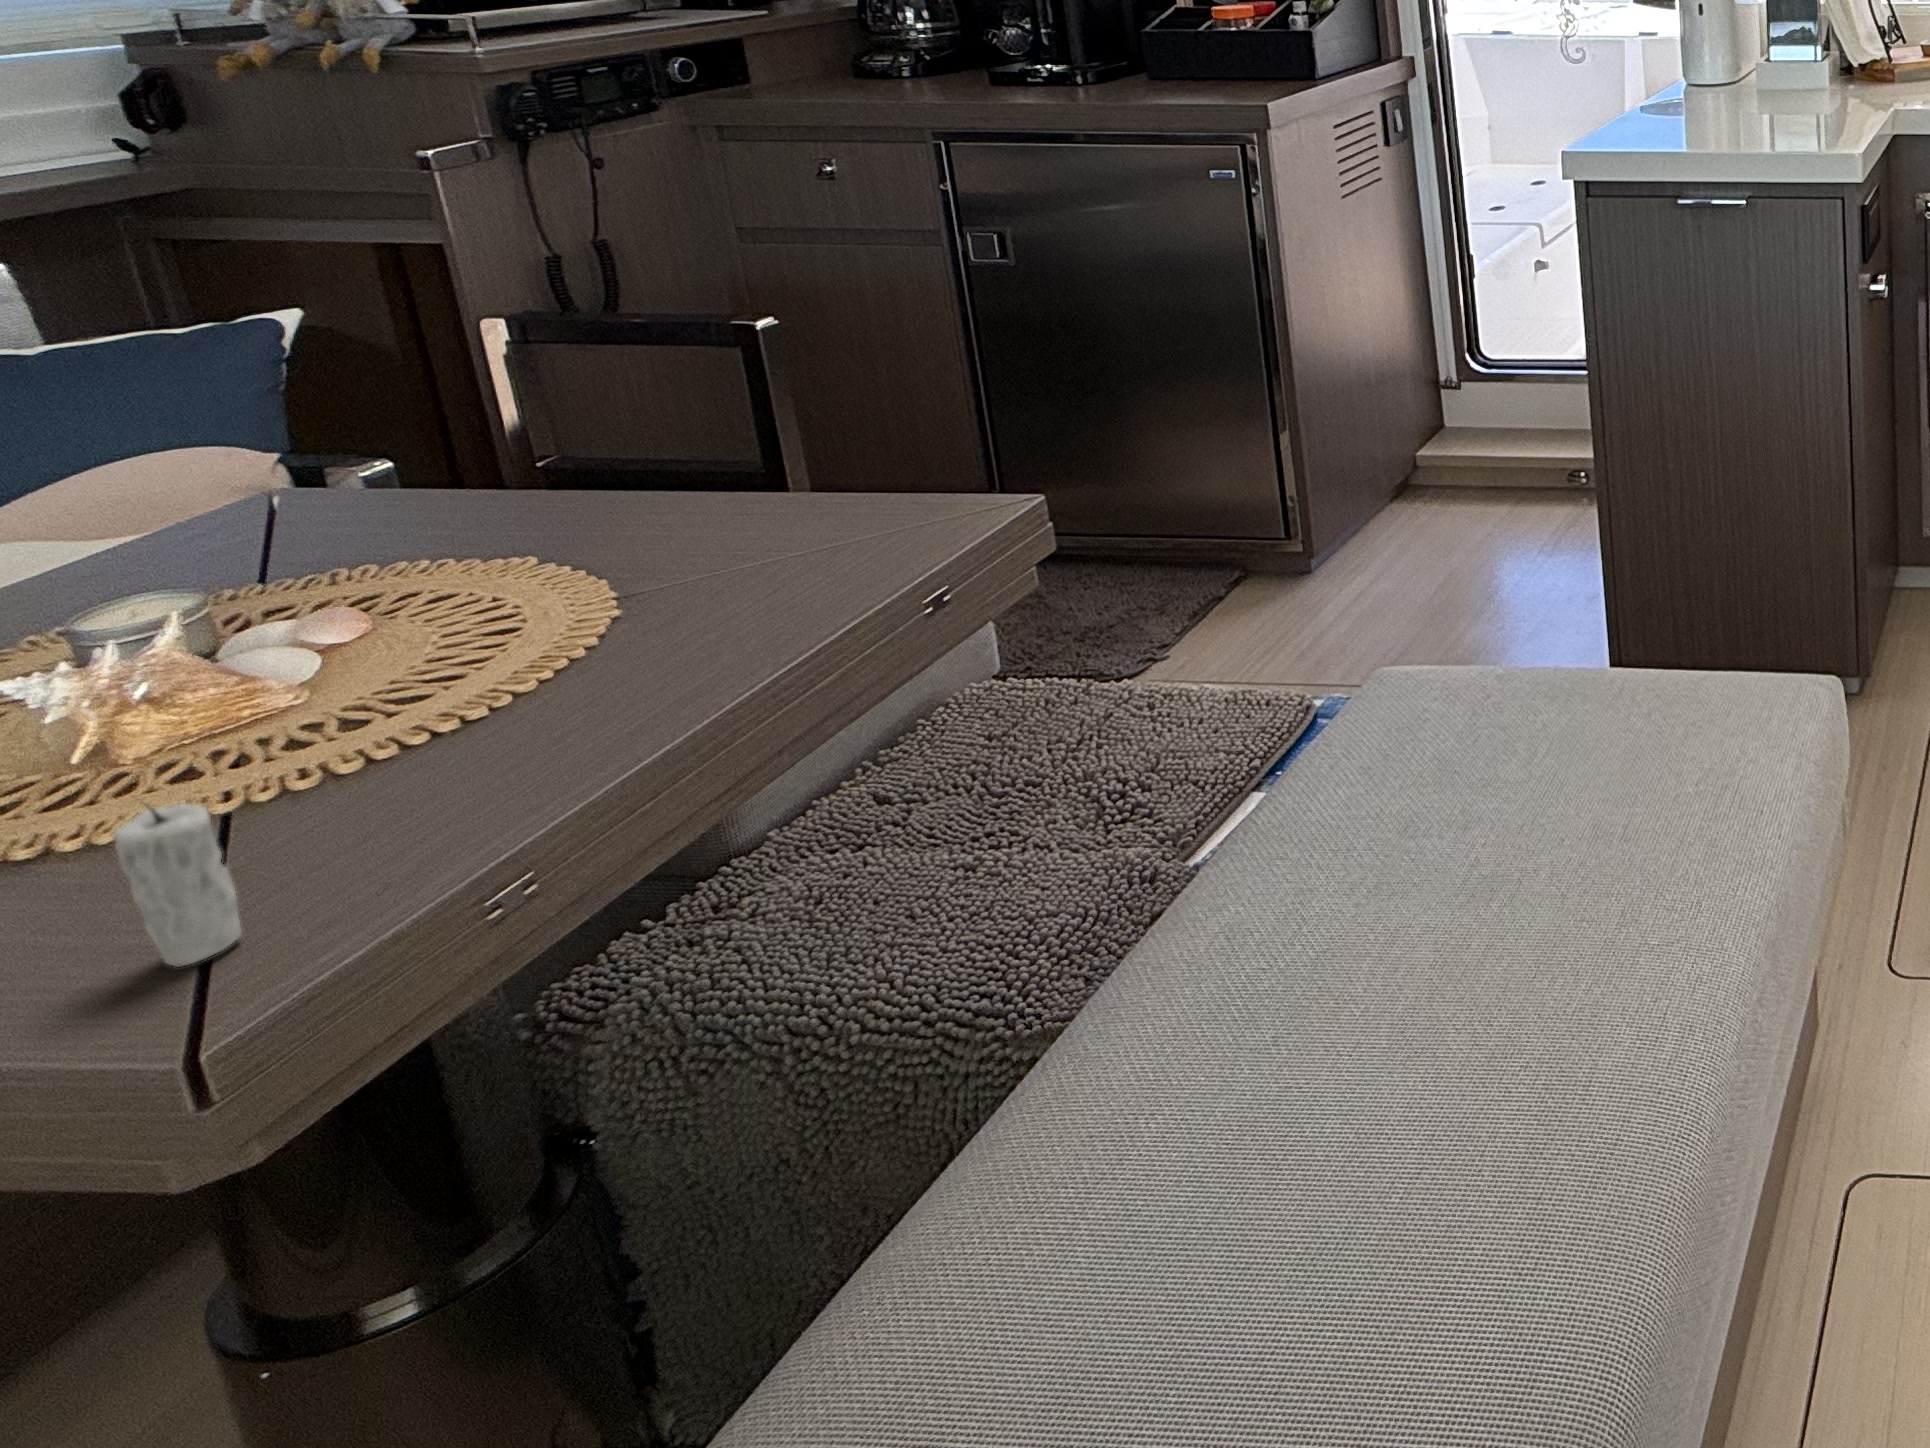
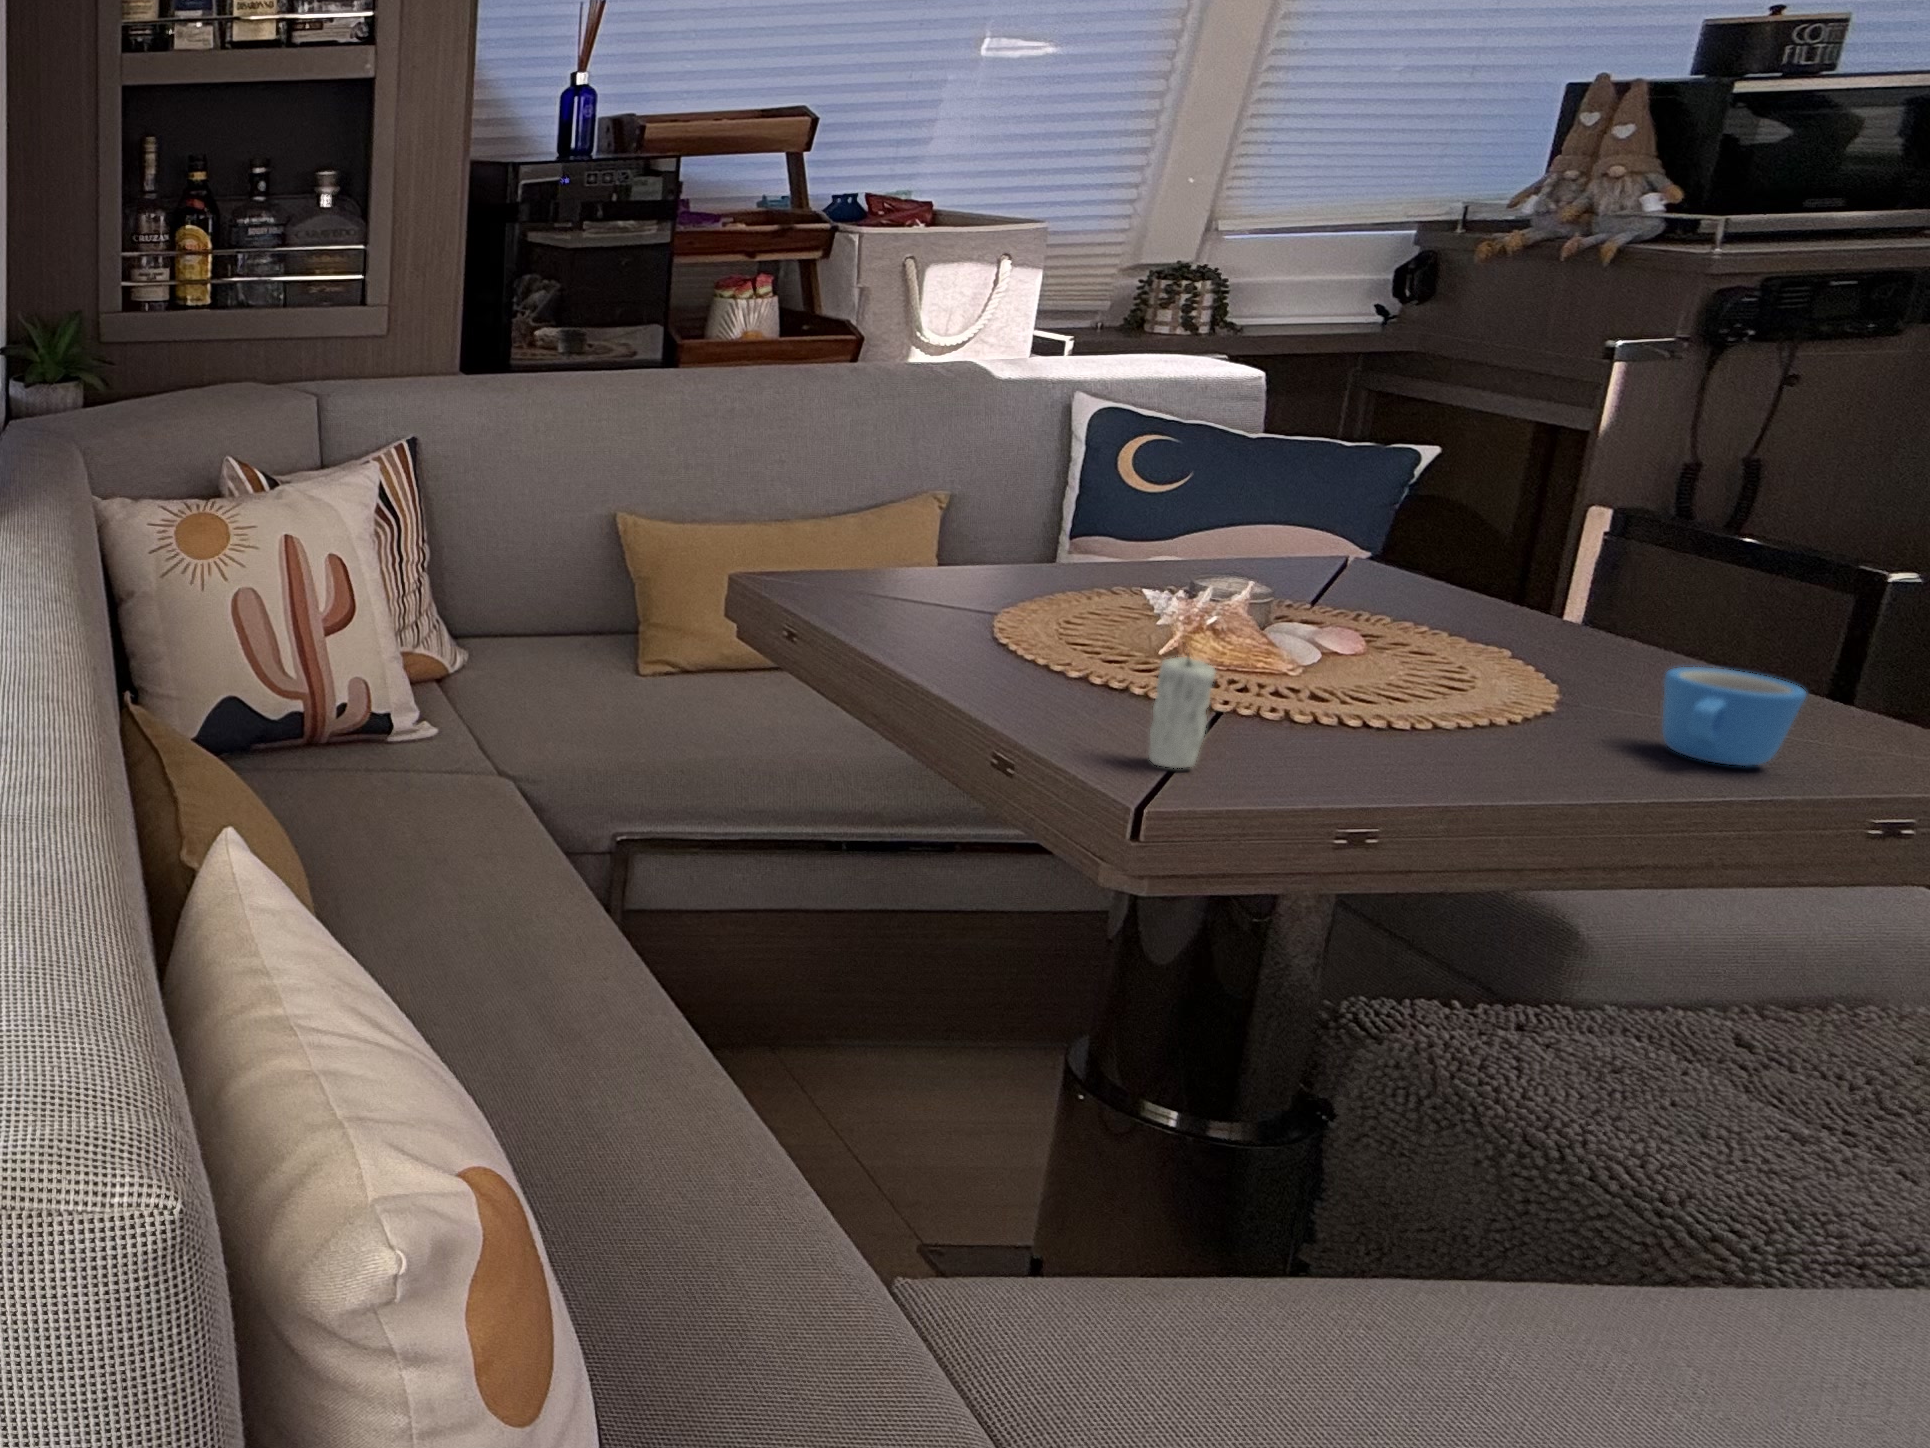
mug: none [686,507,802,606] -> present [1663,667,1806,766]

